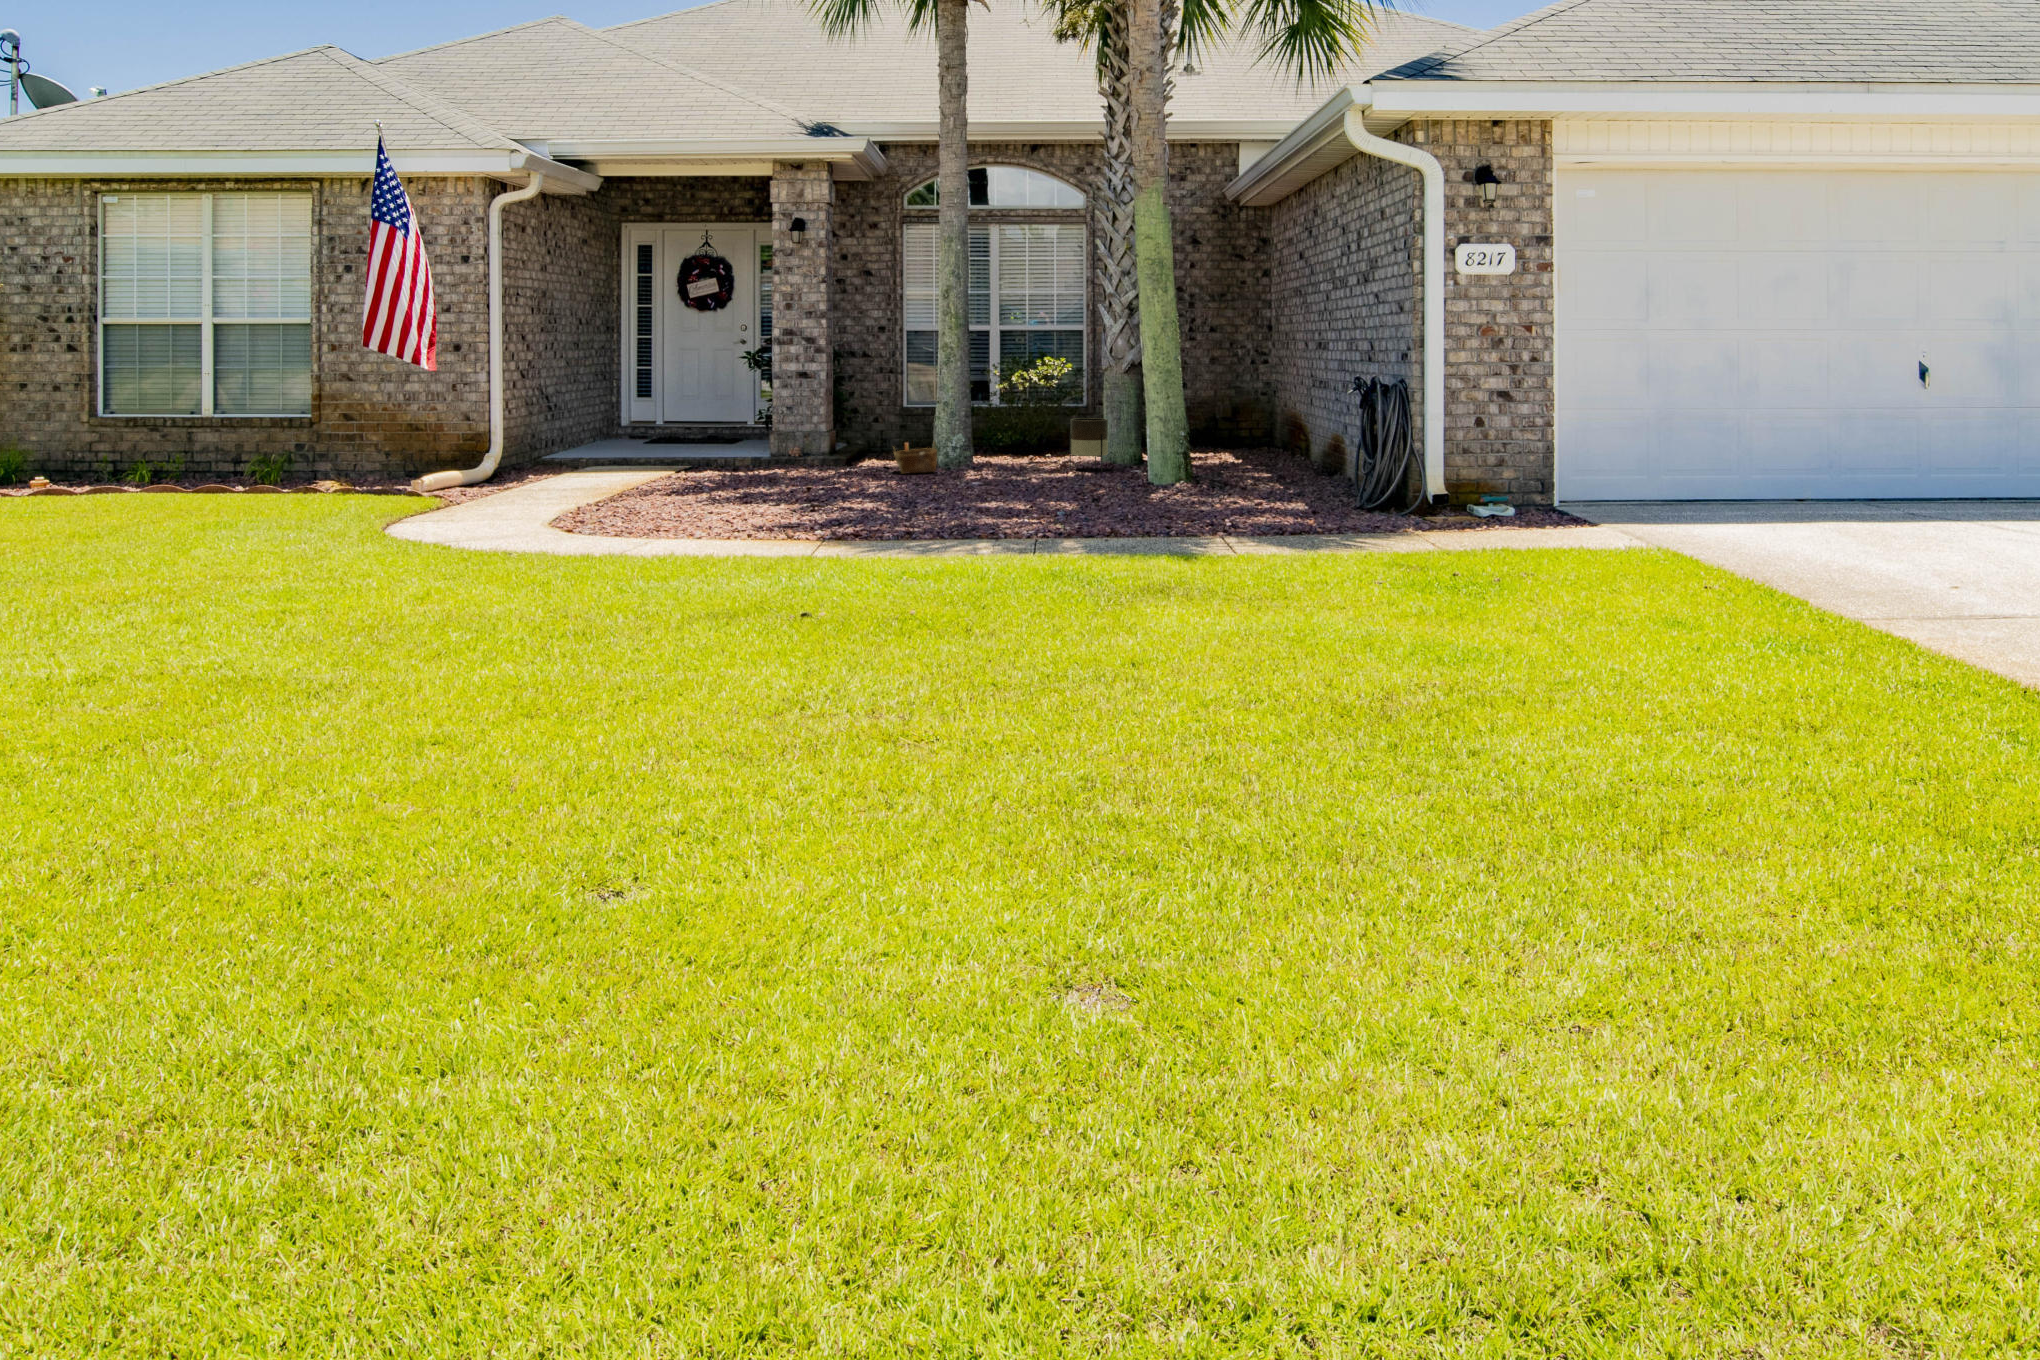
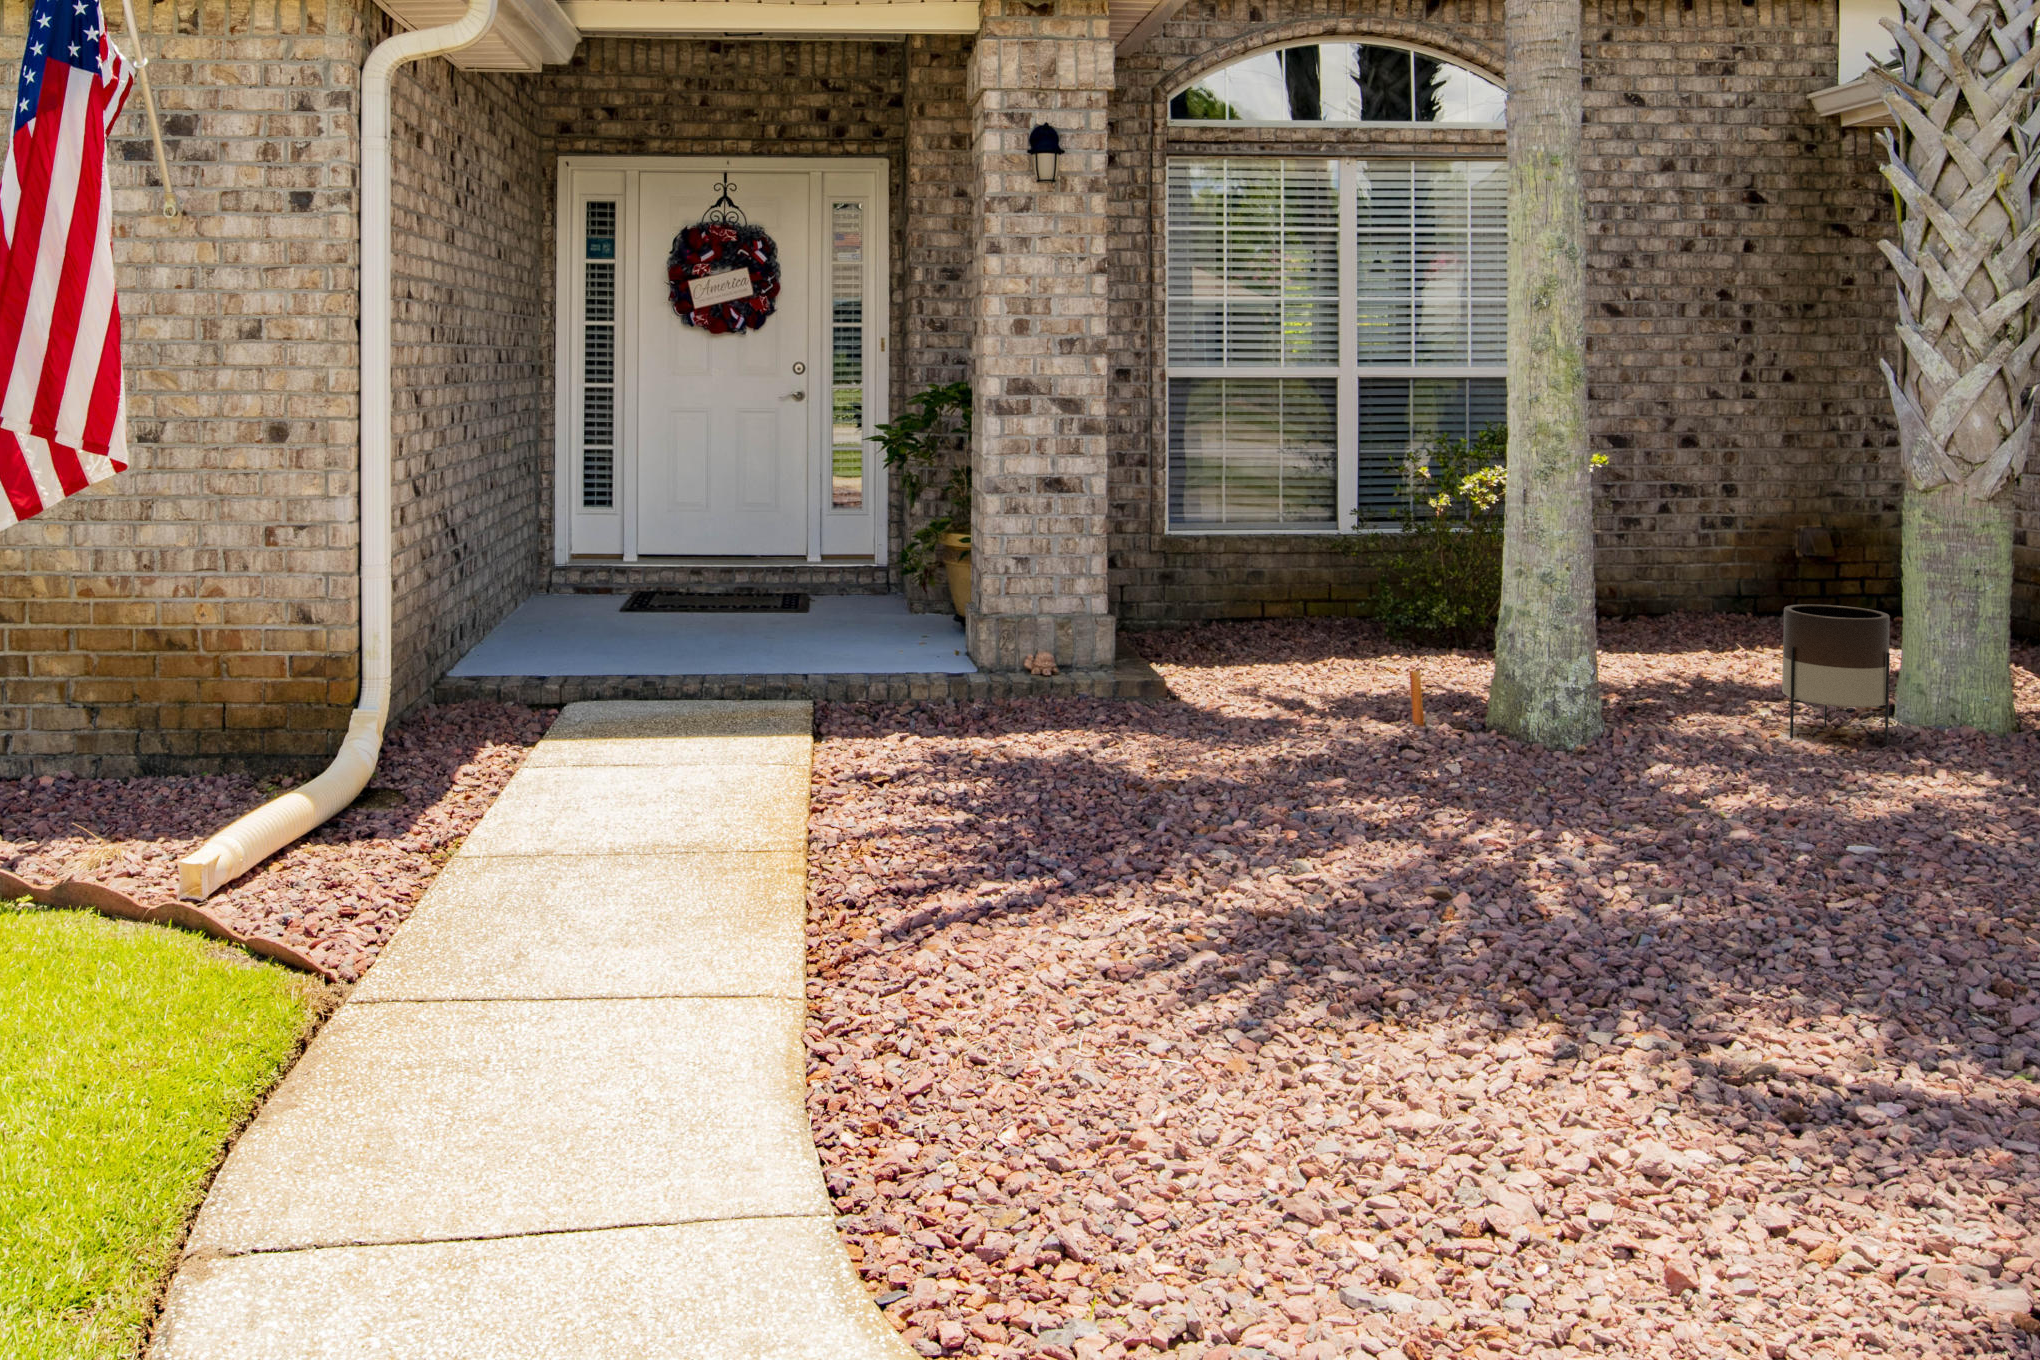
woven basket: present [894,442,937,474] -> none [1370,669,1491,758]

